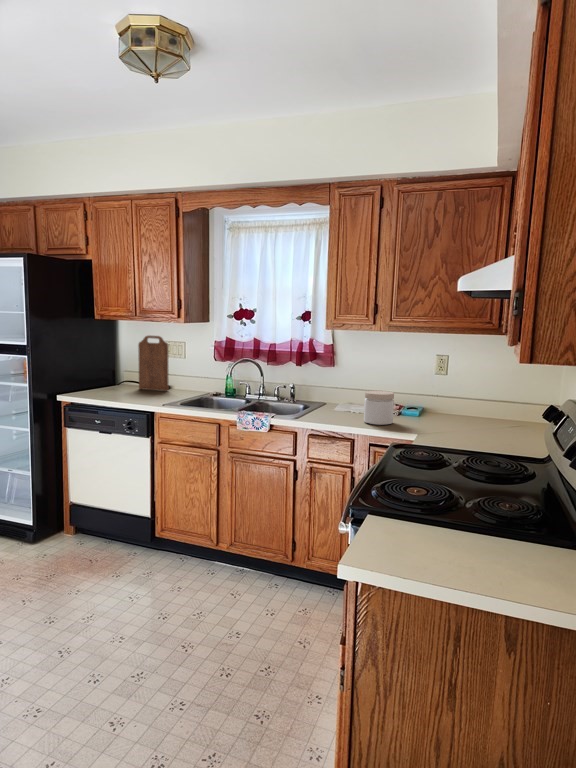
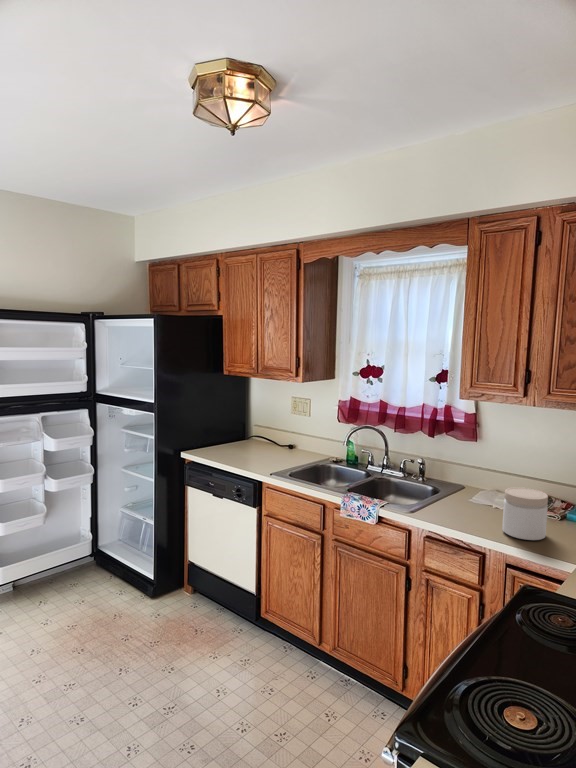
cutting board: present [138,335,168,391] -> none [266,391,295,450]

